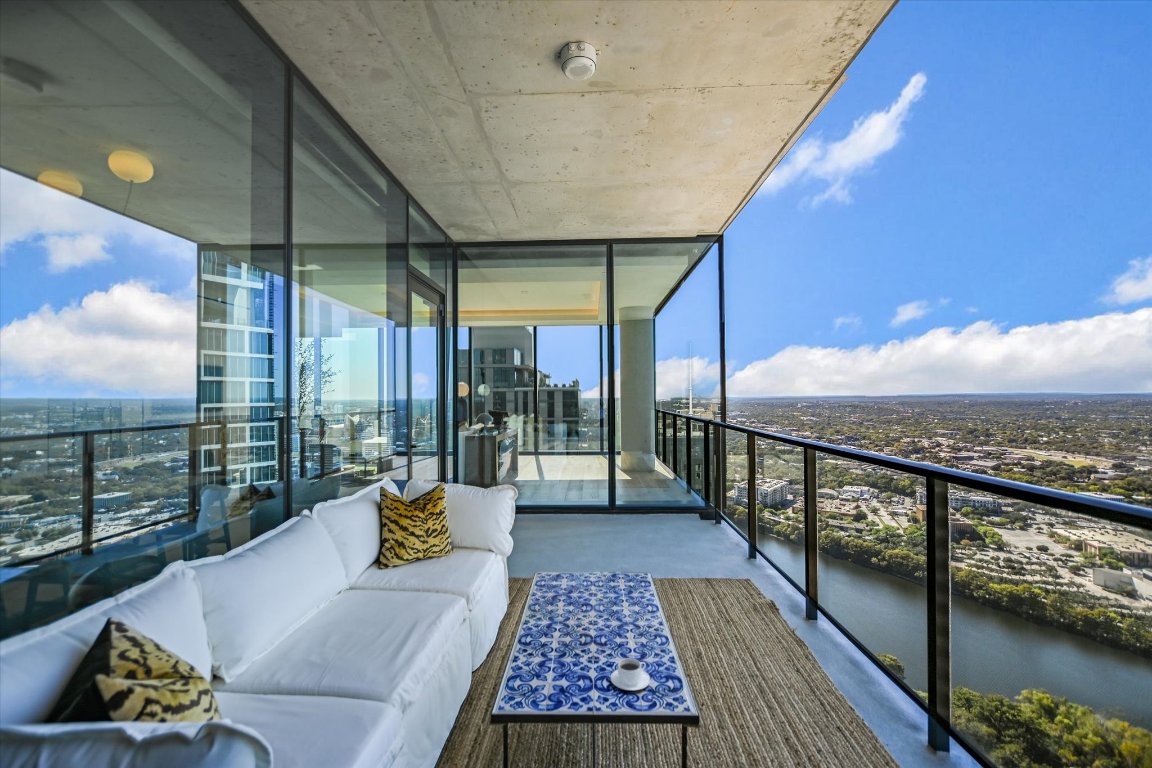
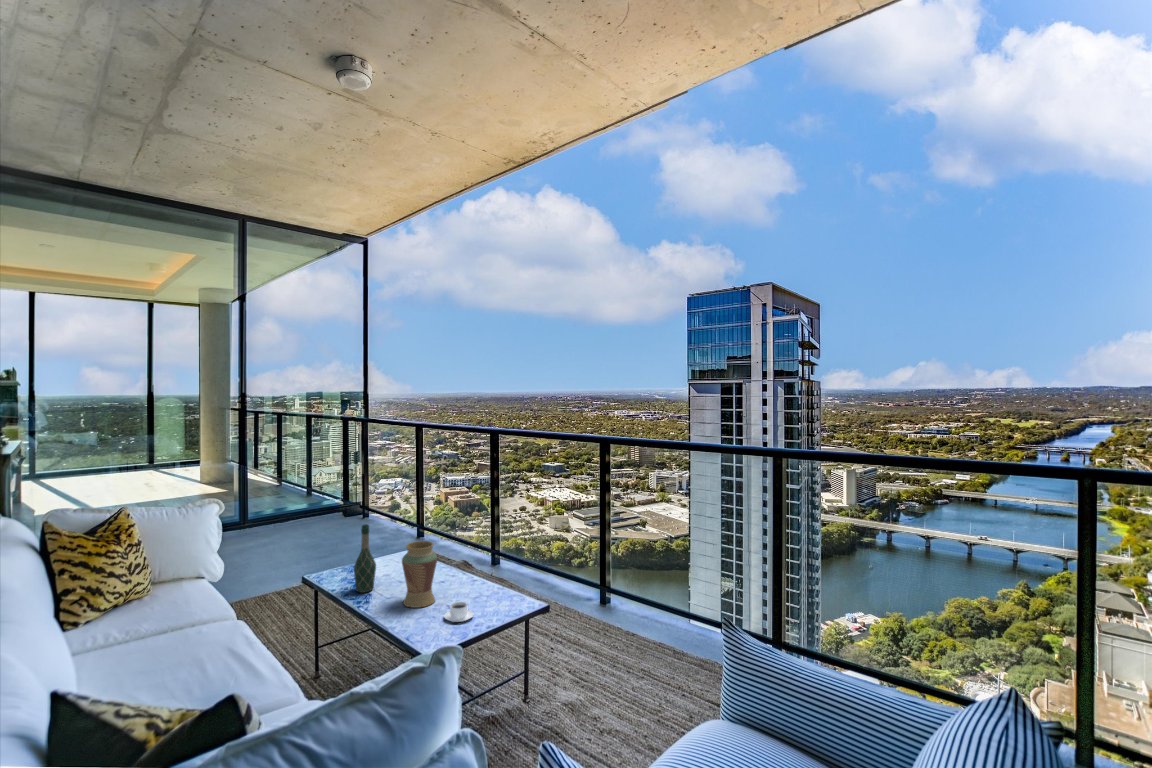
wine bottle: none [569,530,592,607] -> present [354,524,376,593]
vase: none [591,562,634,649] -> present [402,541,437,608]

